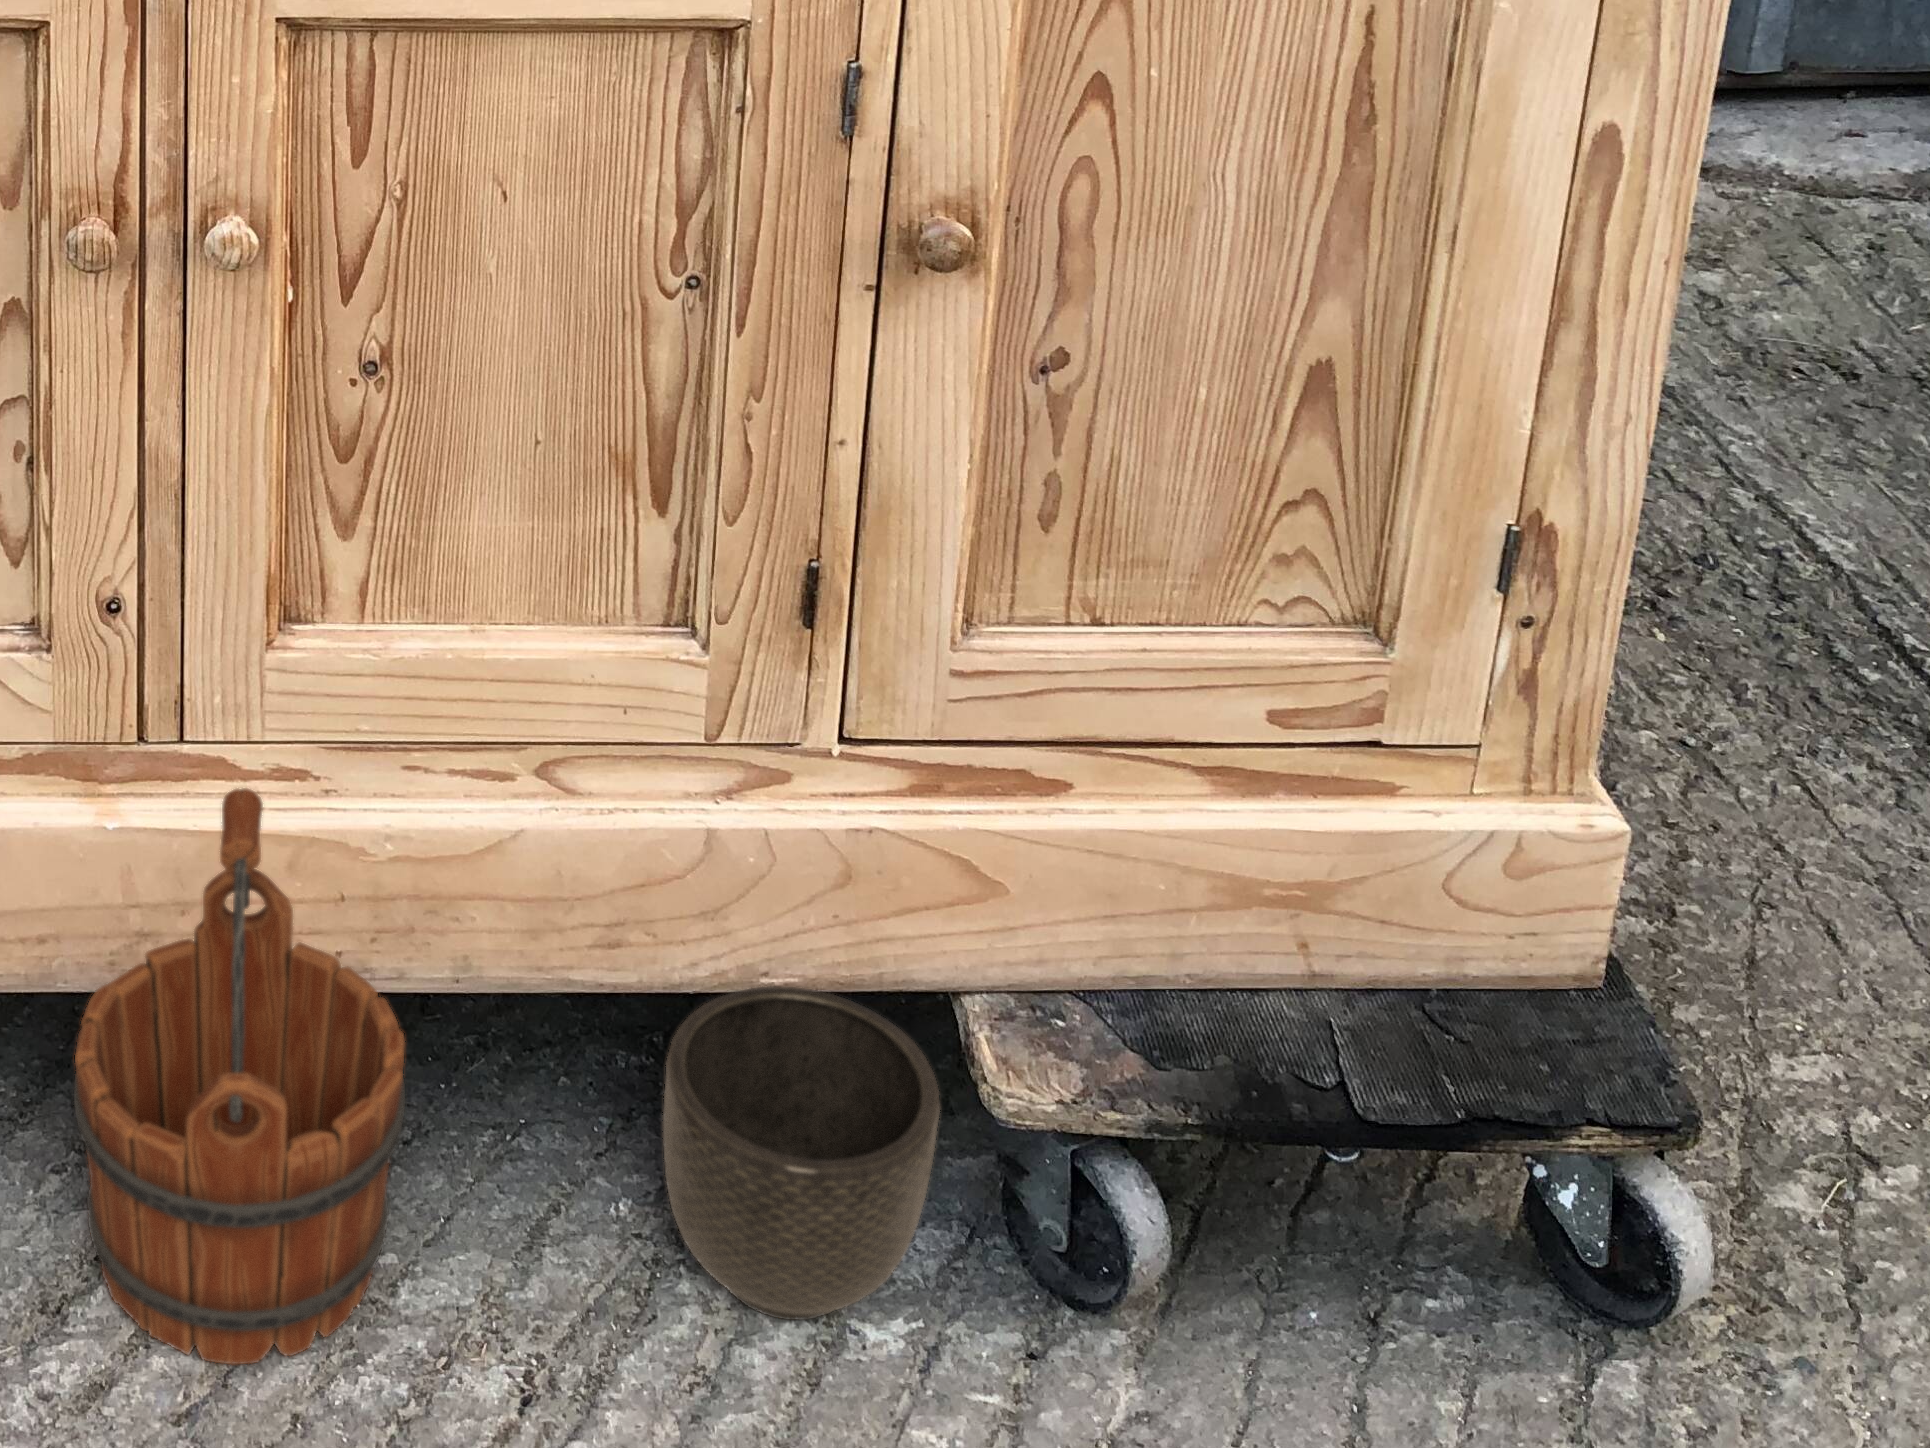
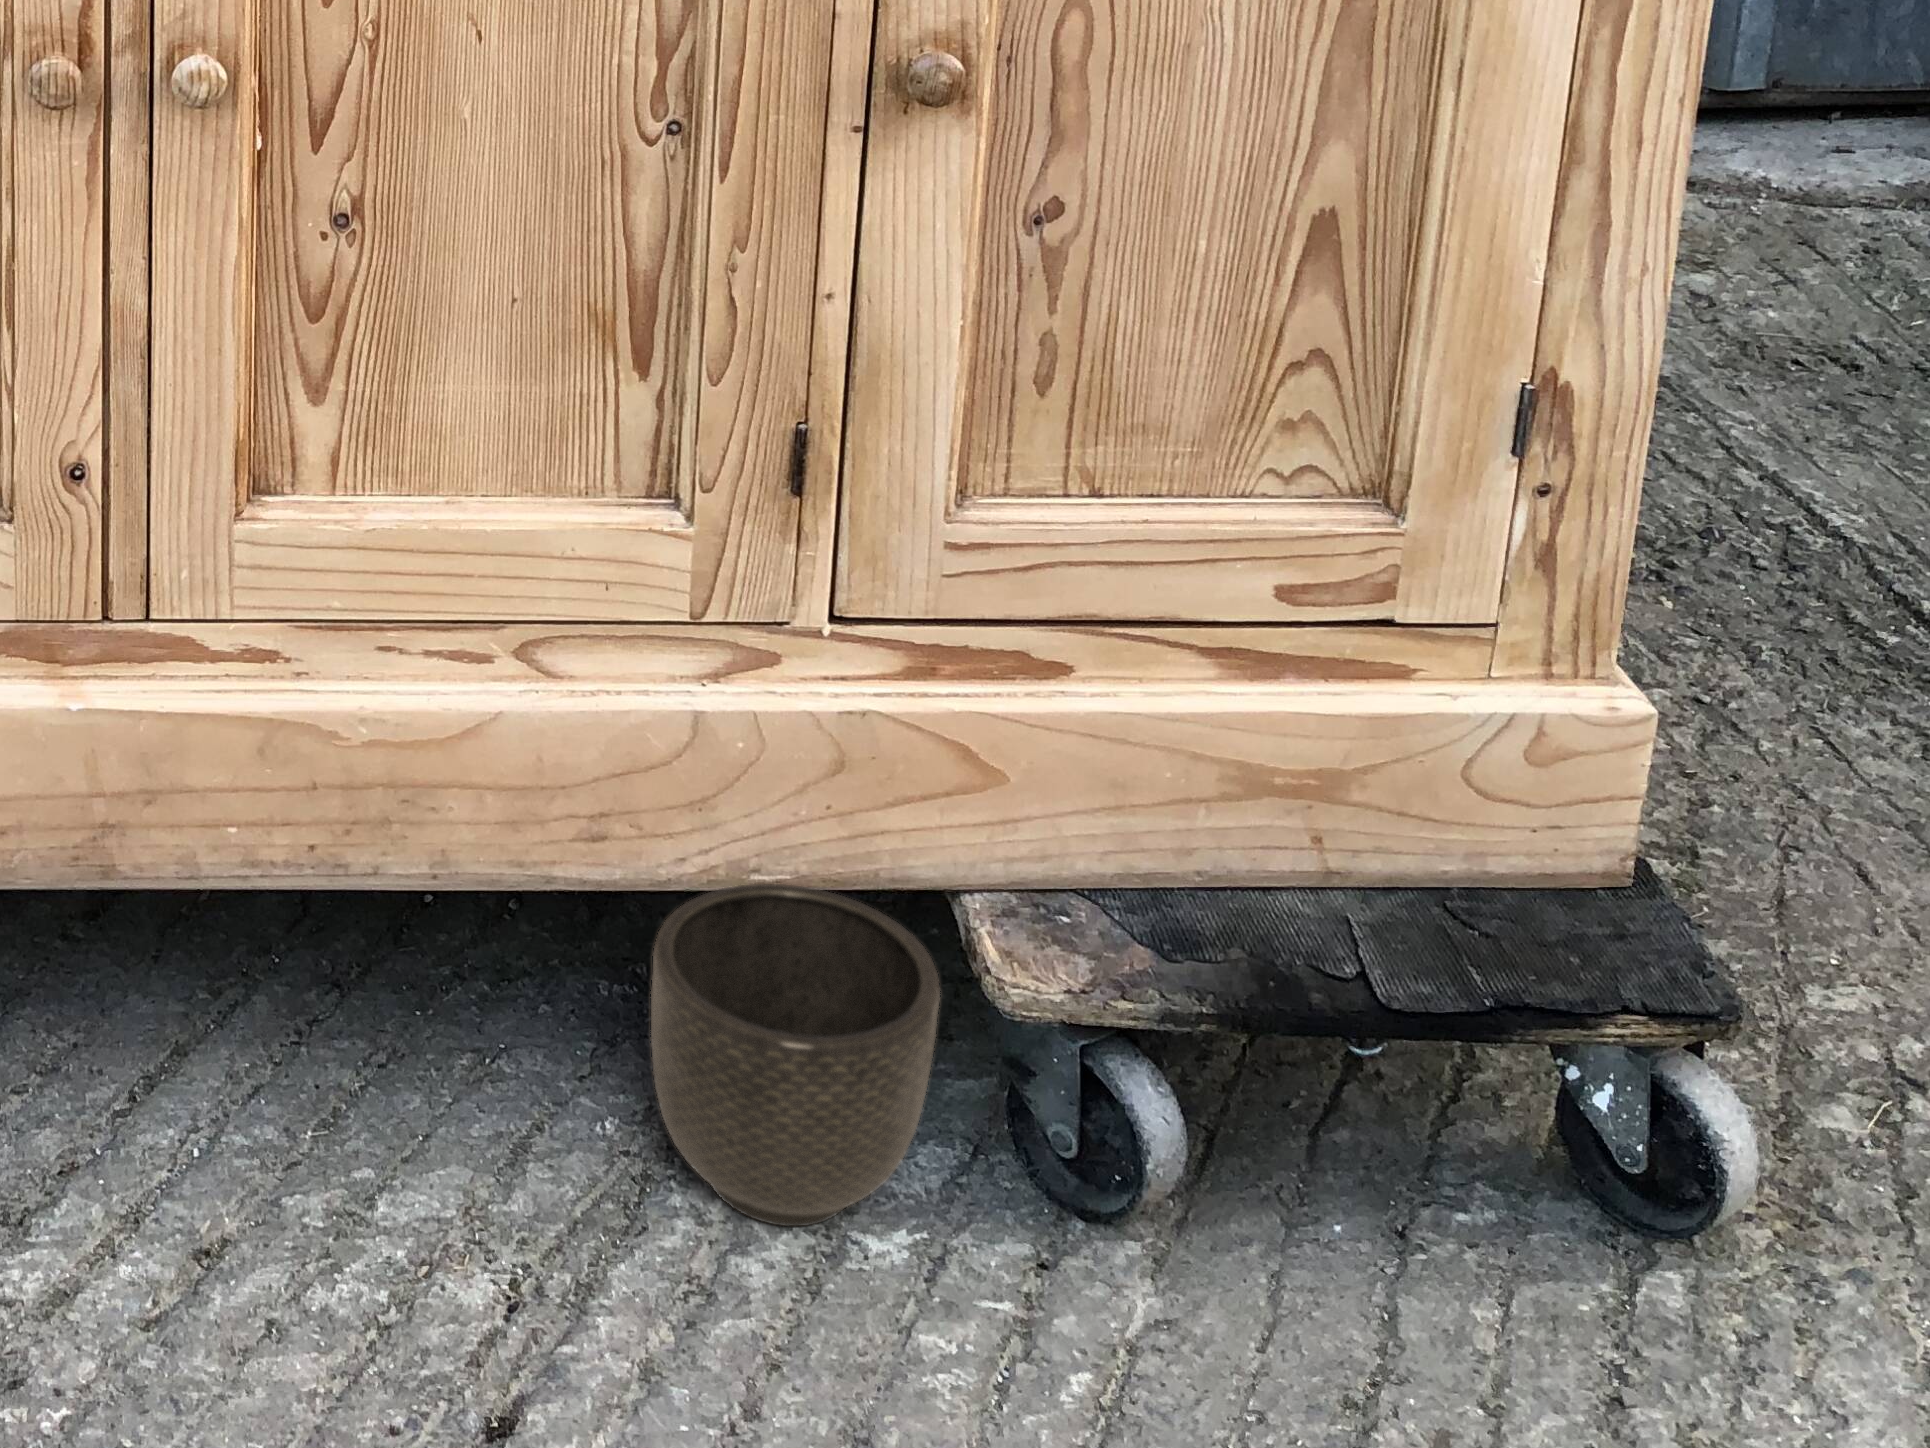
wooden bucket: present [74,788,405,1365] -> none [39,651,381,1265]

